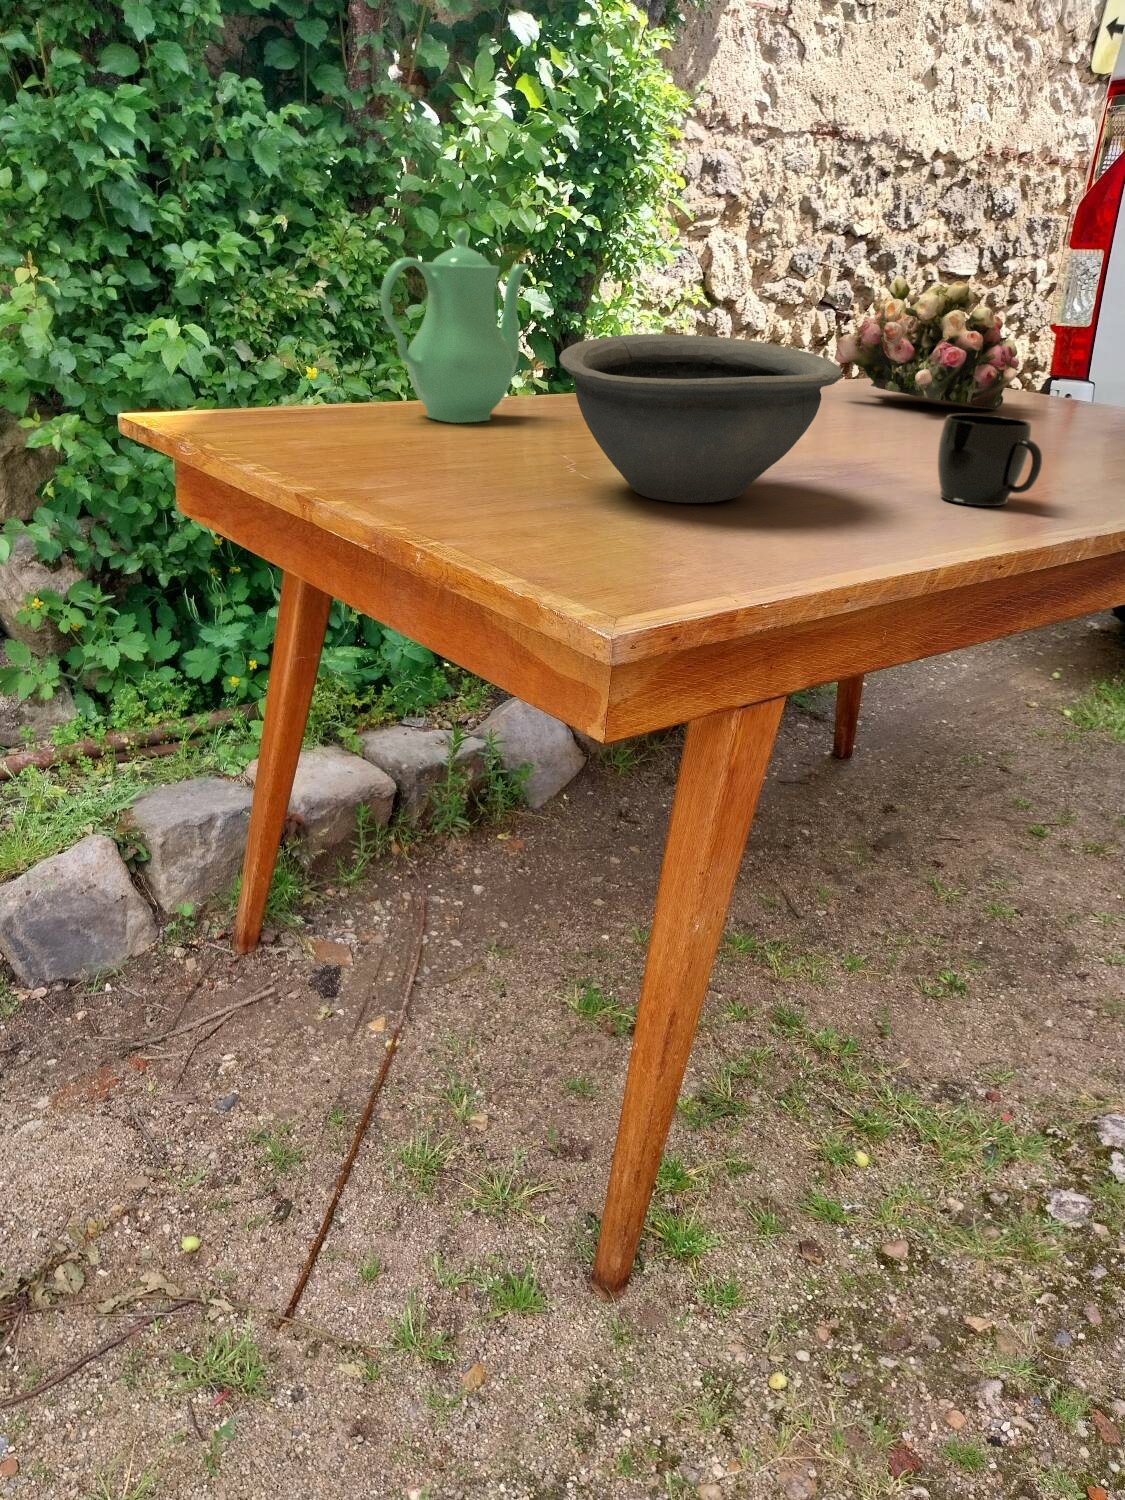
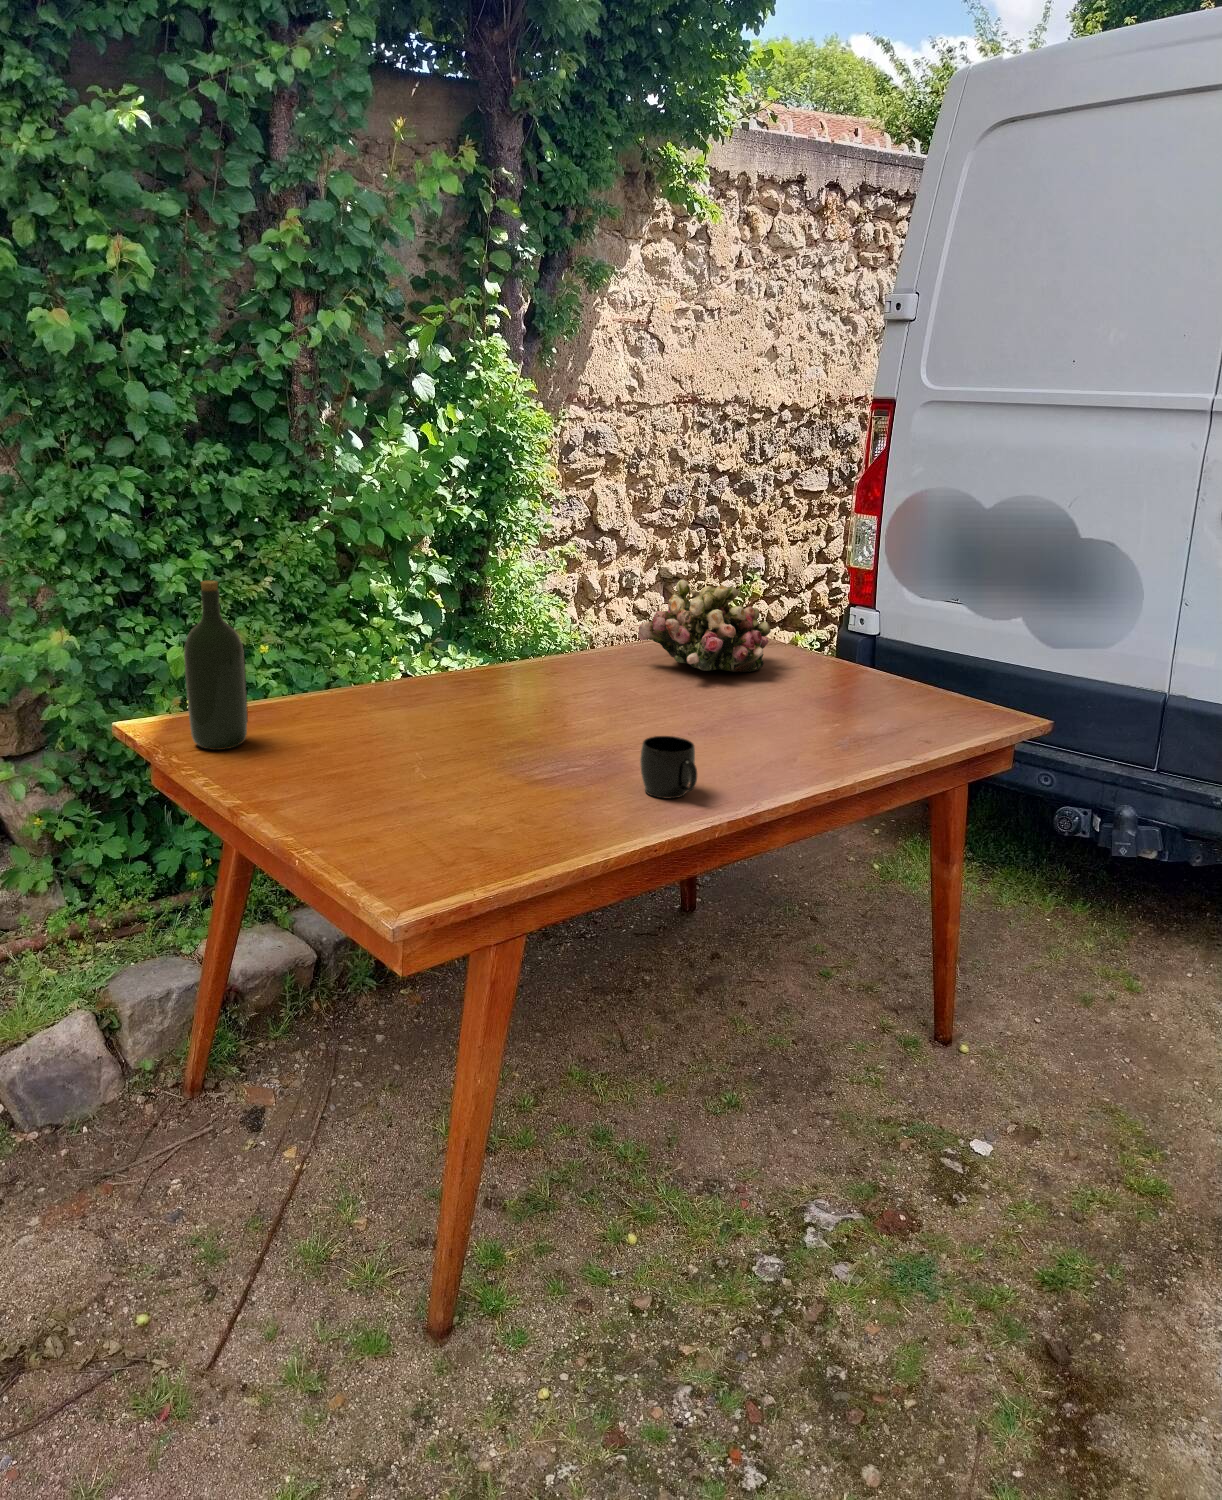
wine bottle: none [240,168,330,440] -> present [184,581,248,750]
teapot: present [381,228,529,423] -> none [287,591,395,718]
bowl: present [559,334,842,503] -> none [384,688,563,809]

